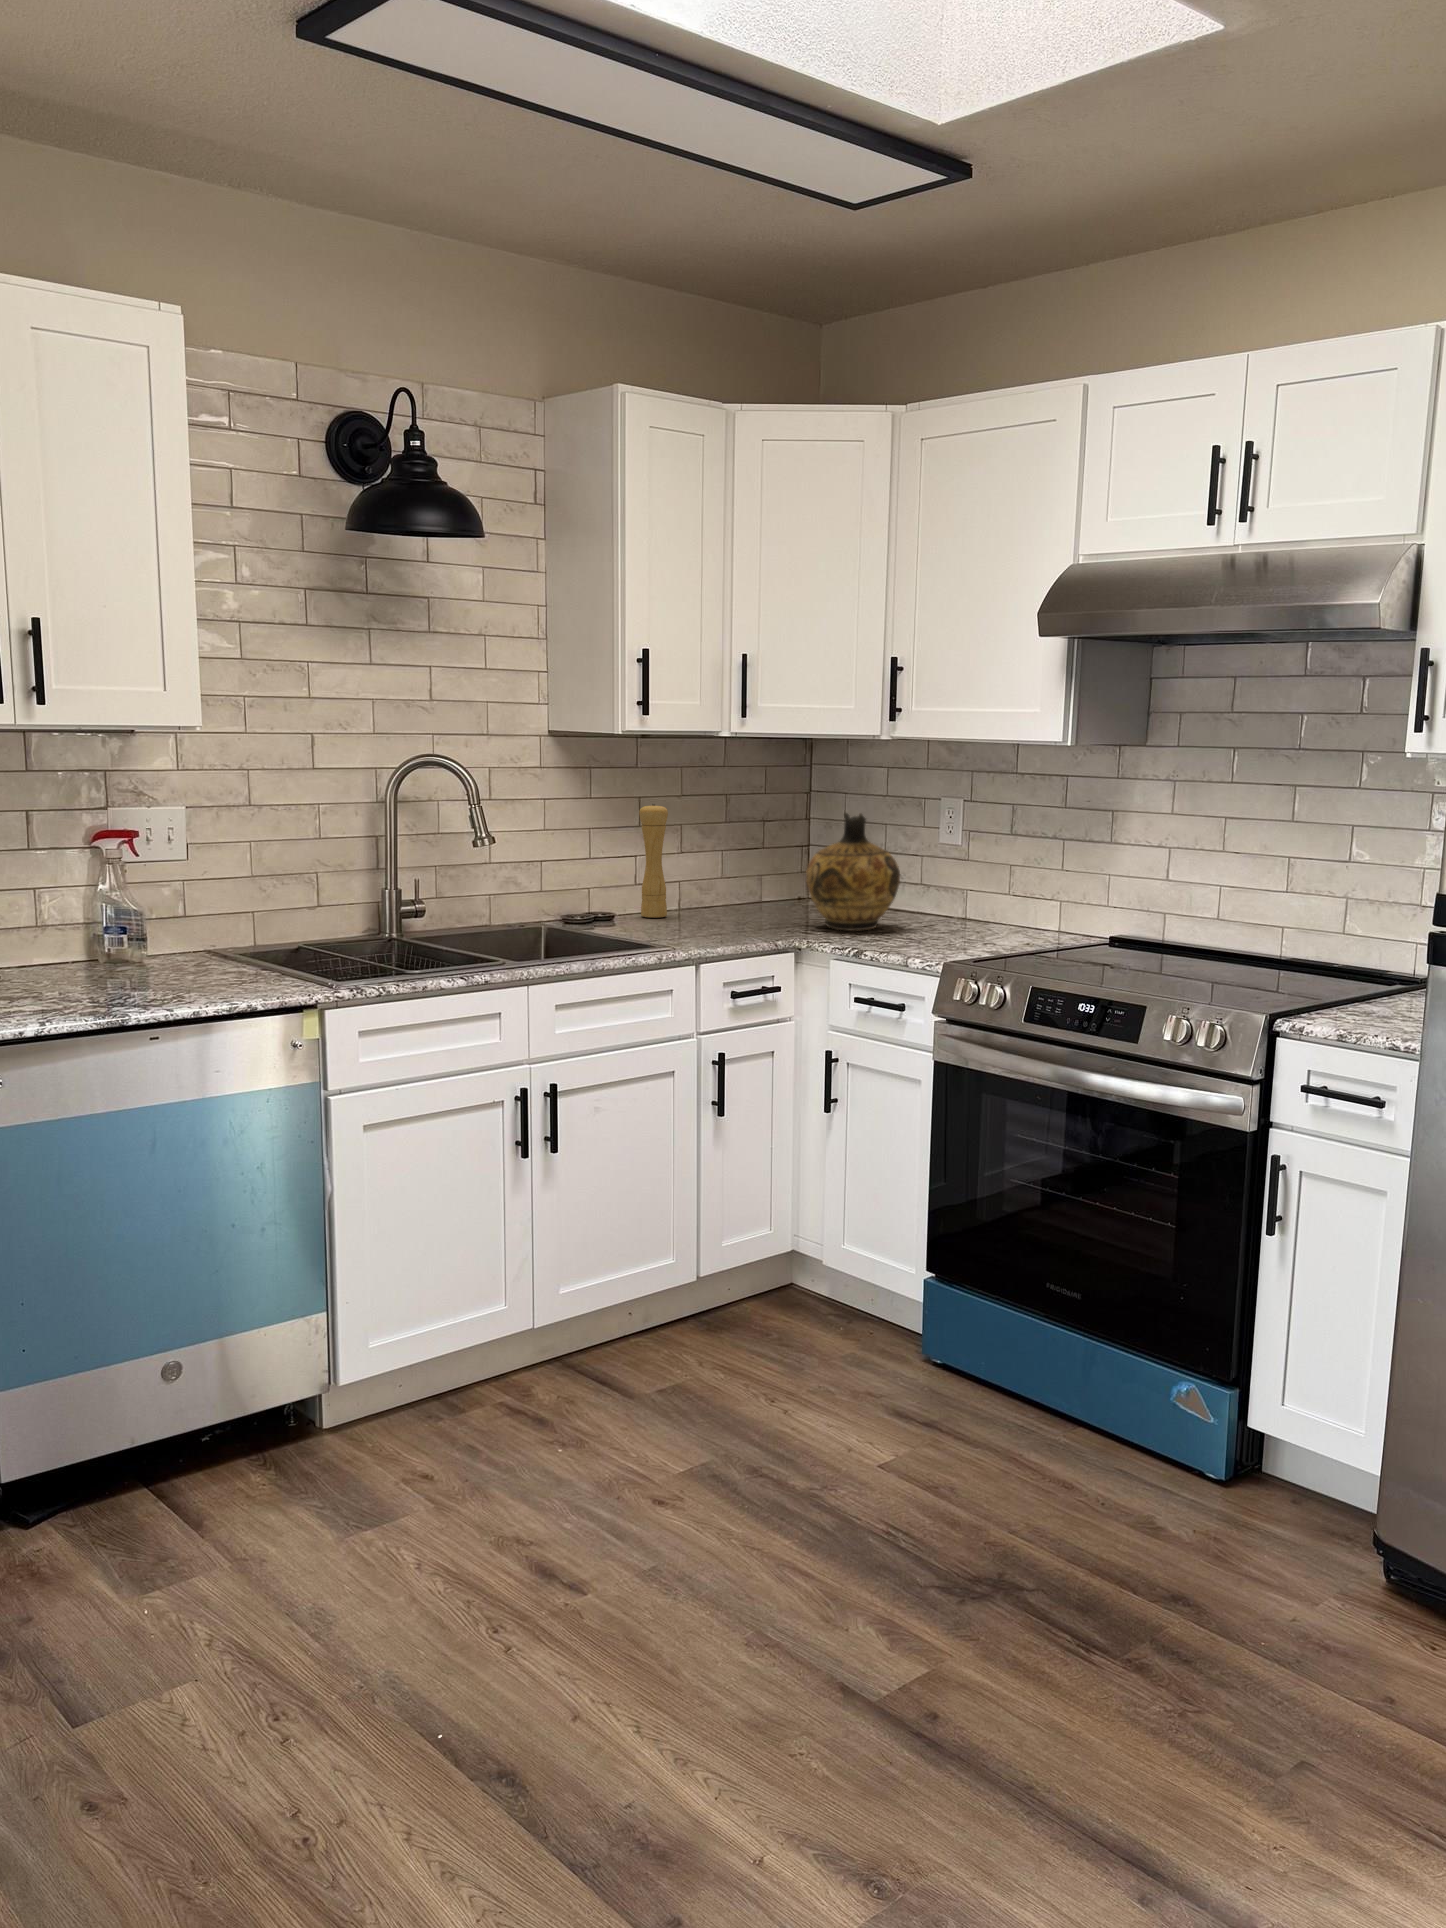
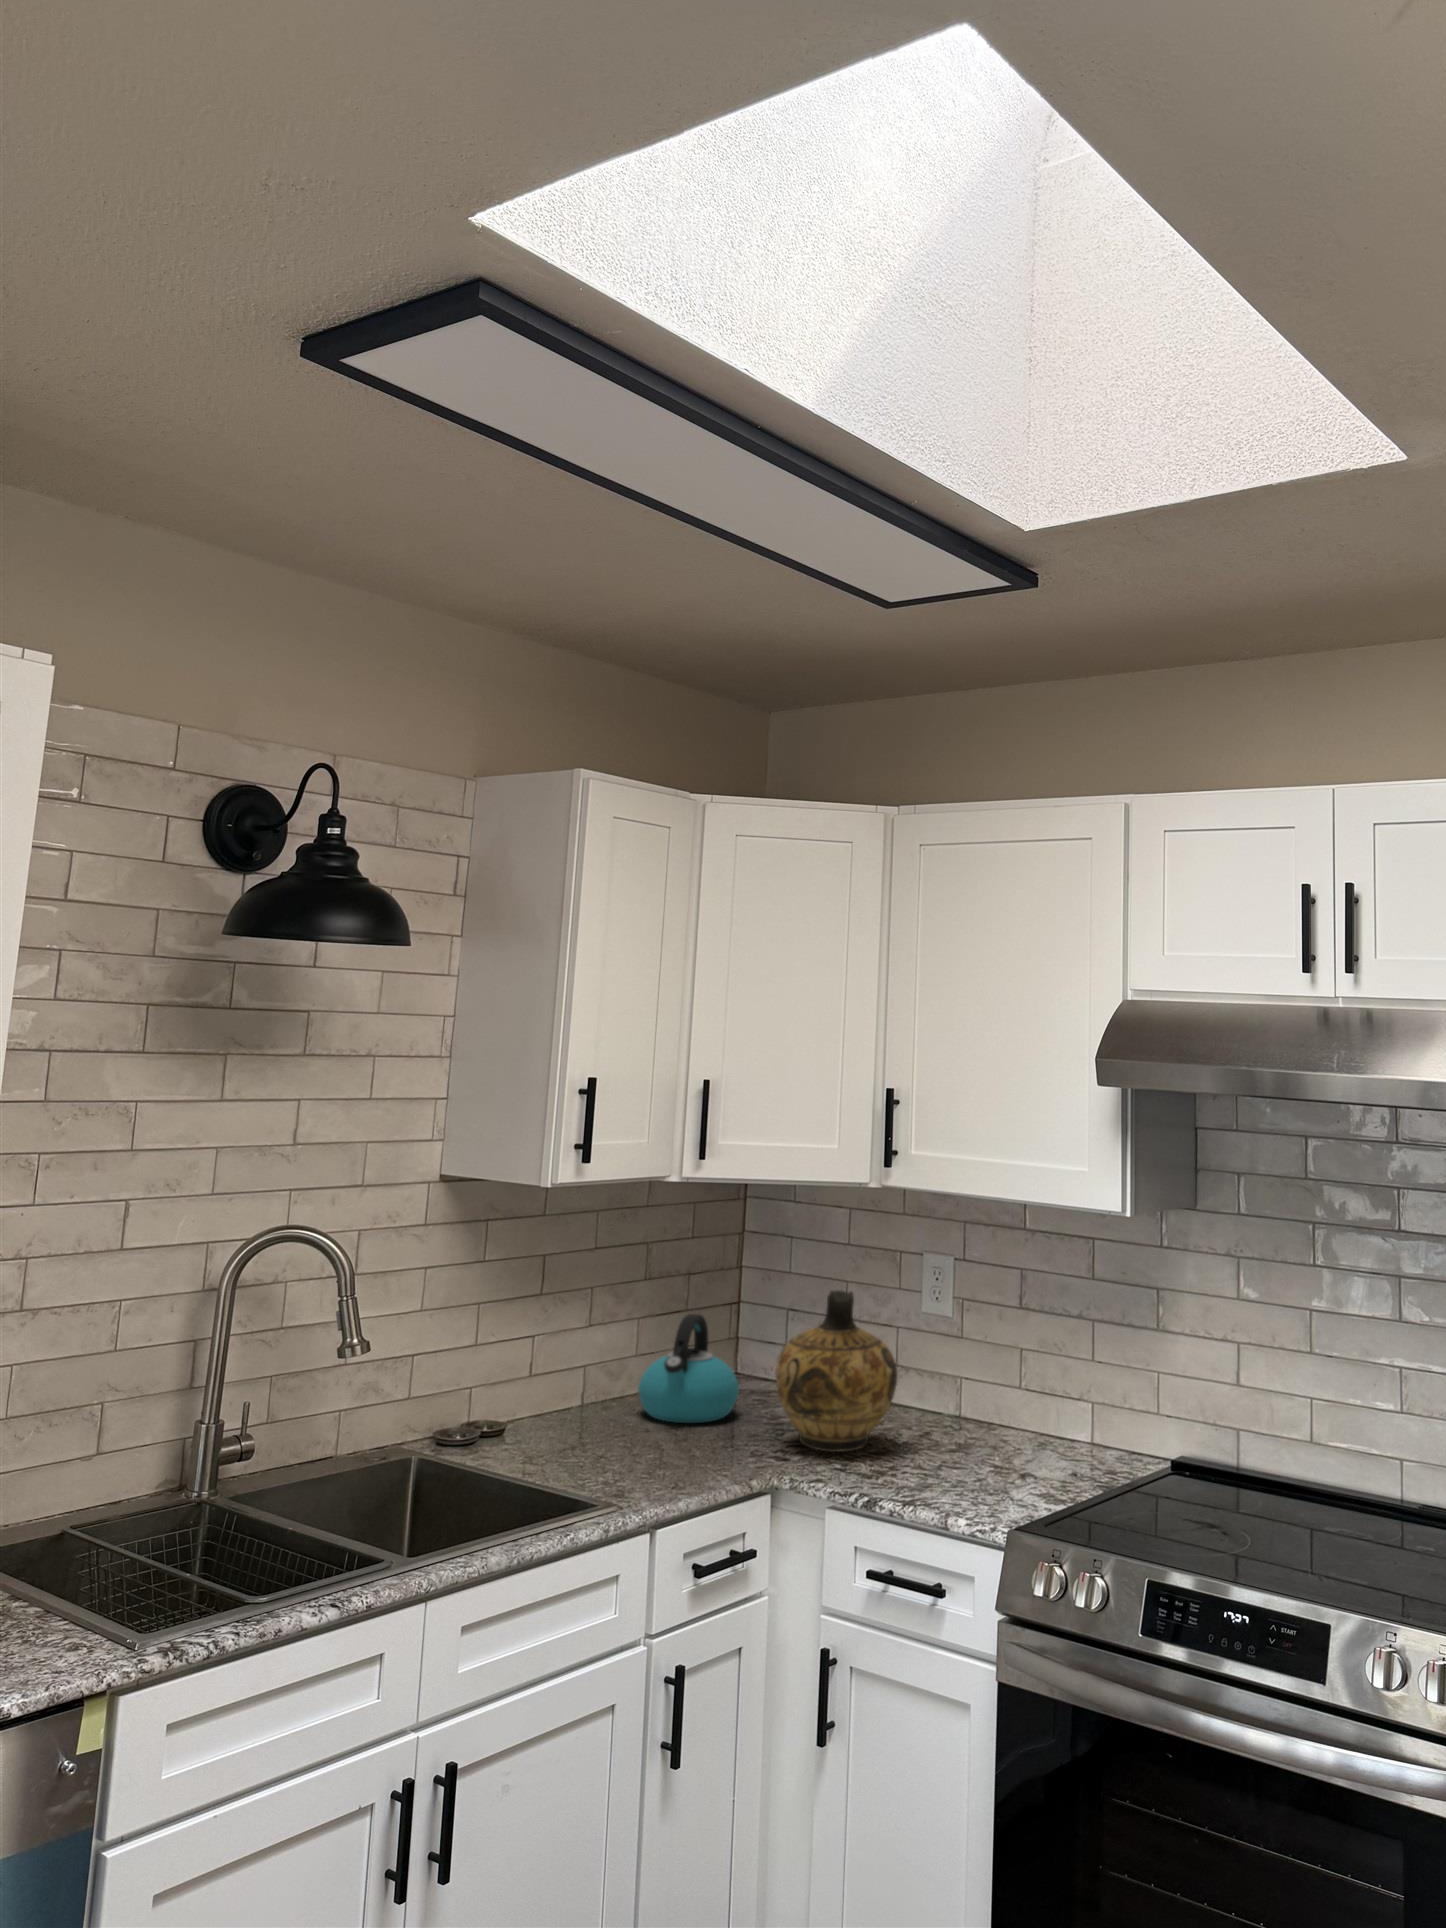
pepper mill: present [639,804,668,918] -> none [544,1271,590,1430]
kettle: none [714,840,790,917] -> present [638,1314,739,1423]

